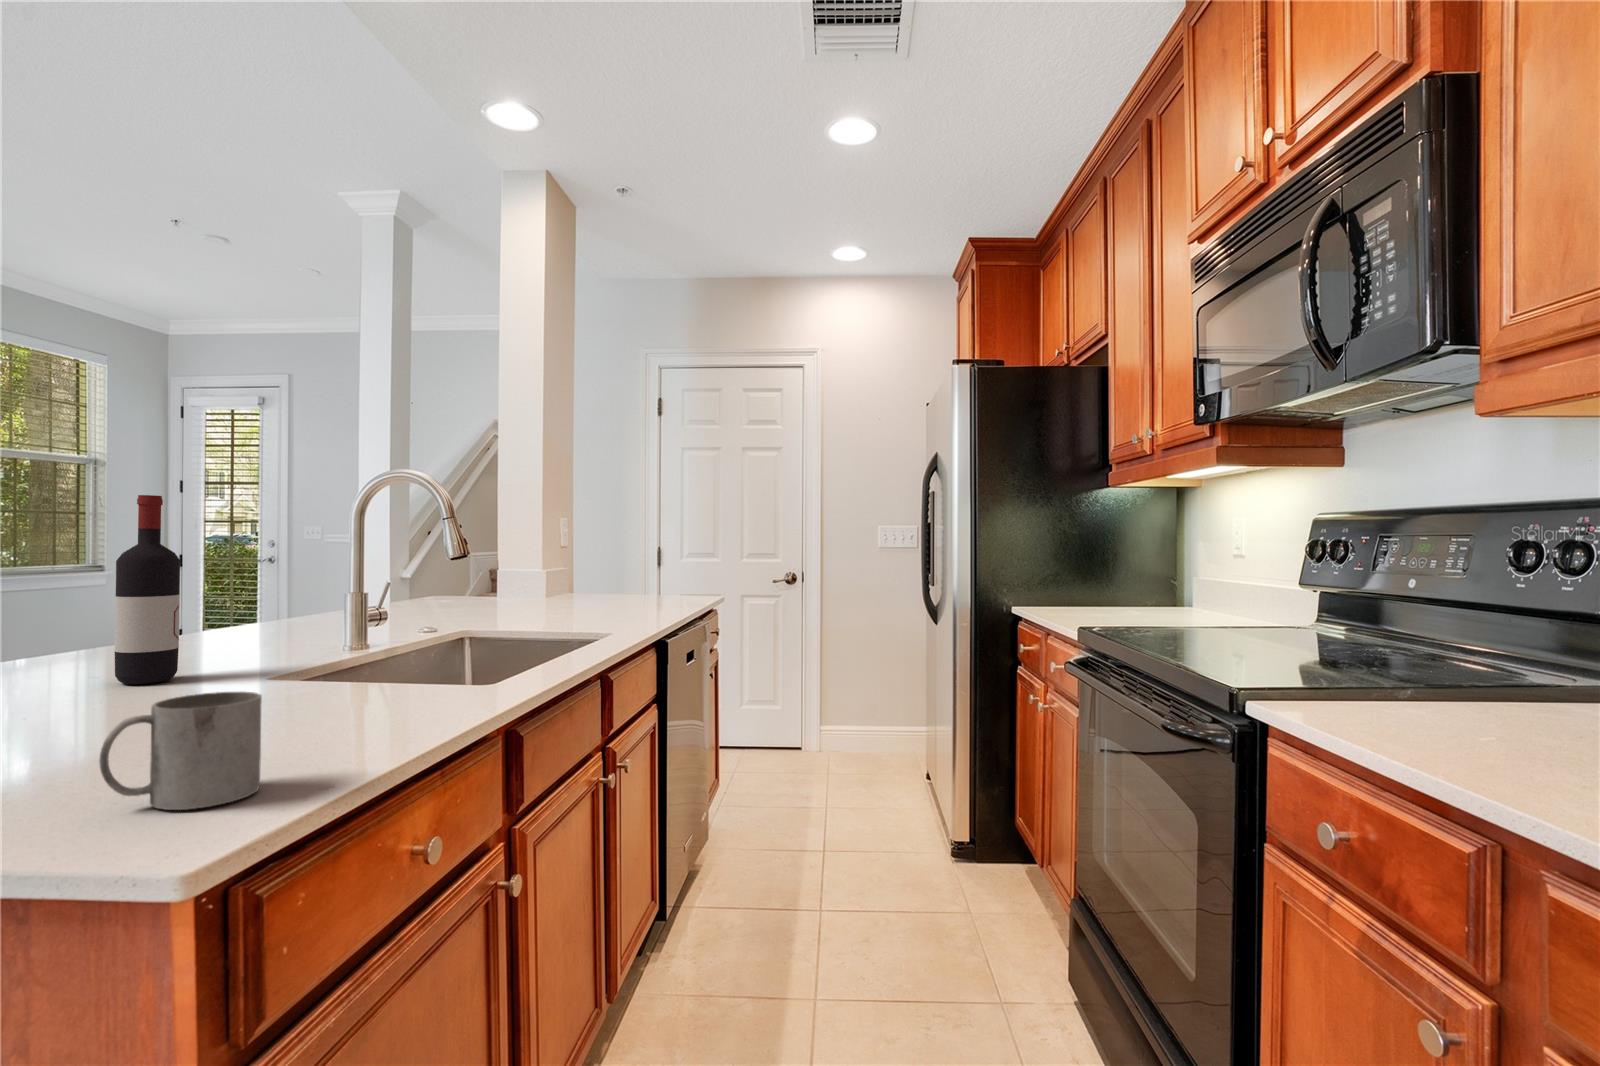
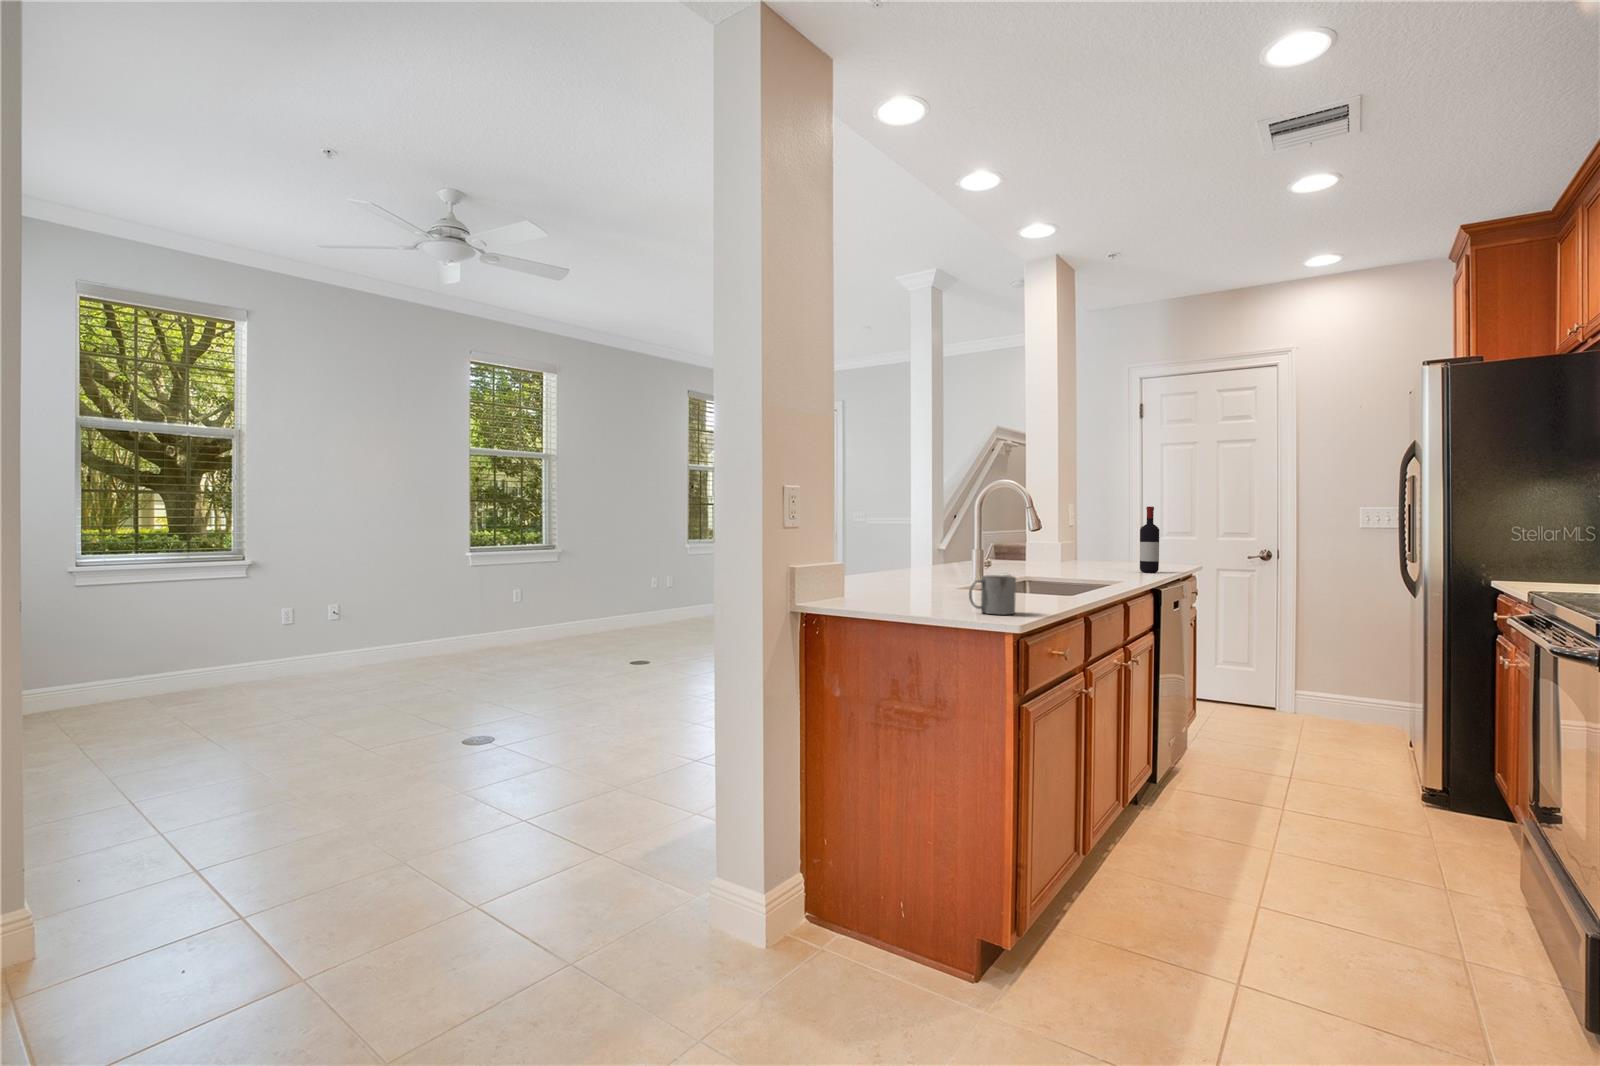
wine bottle: present [115,495,180,684] -> present [1140,507,1159,573]

